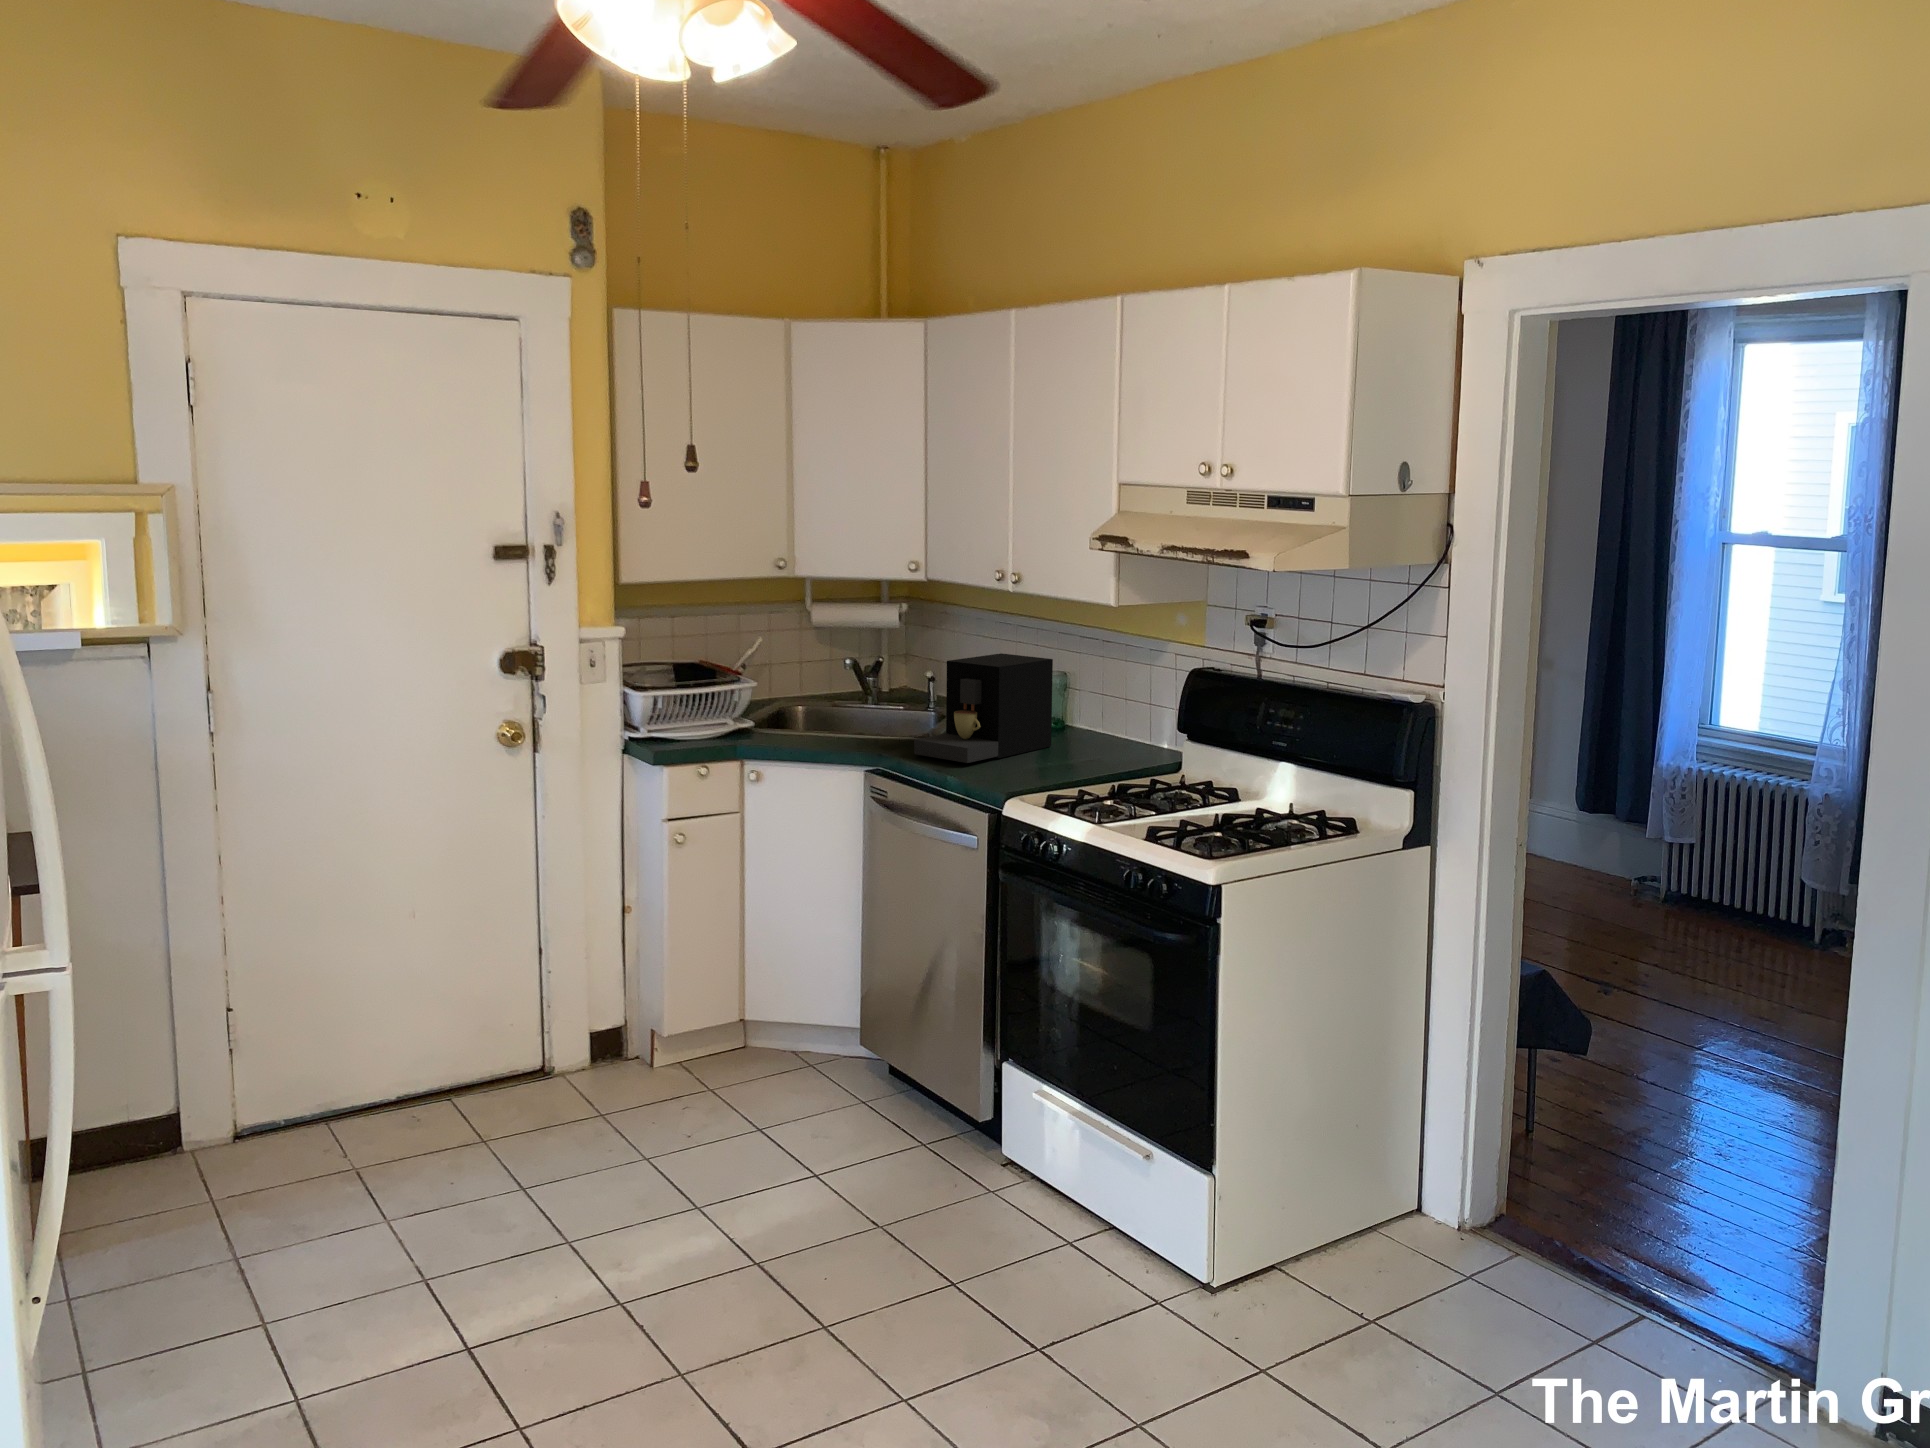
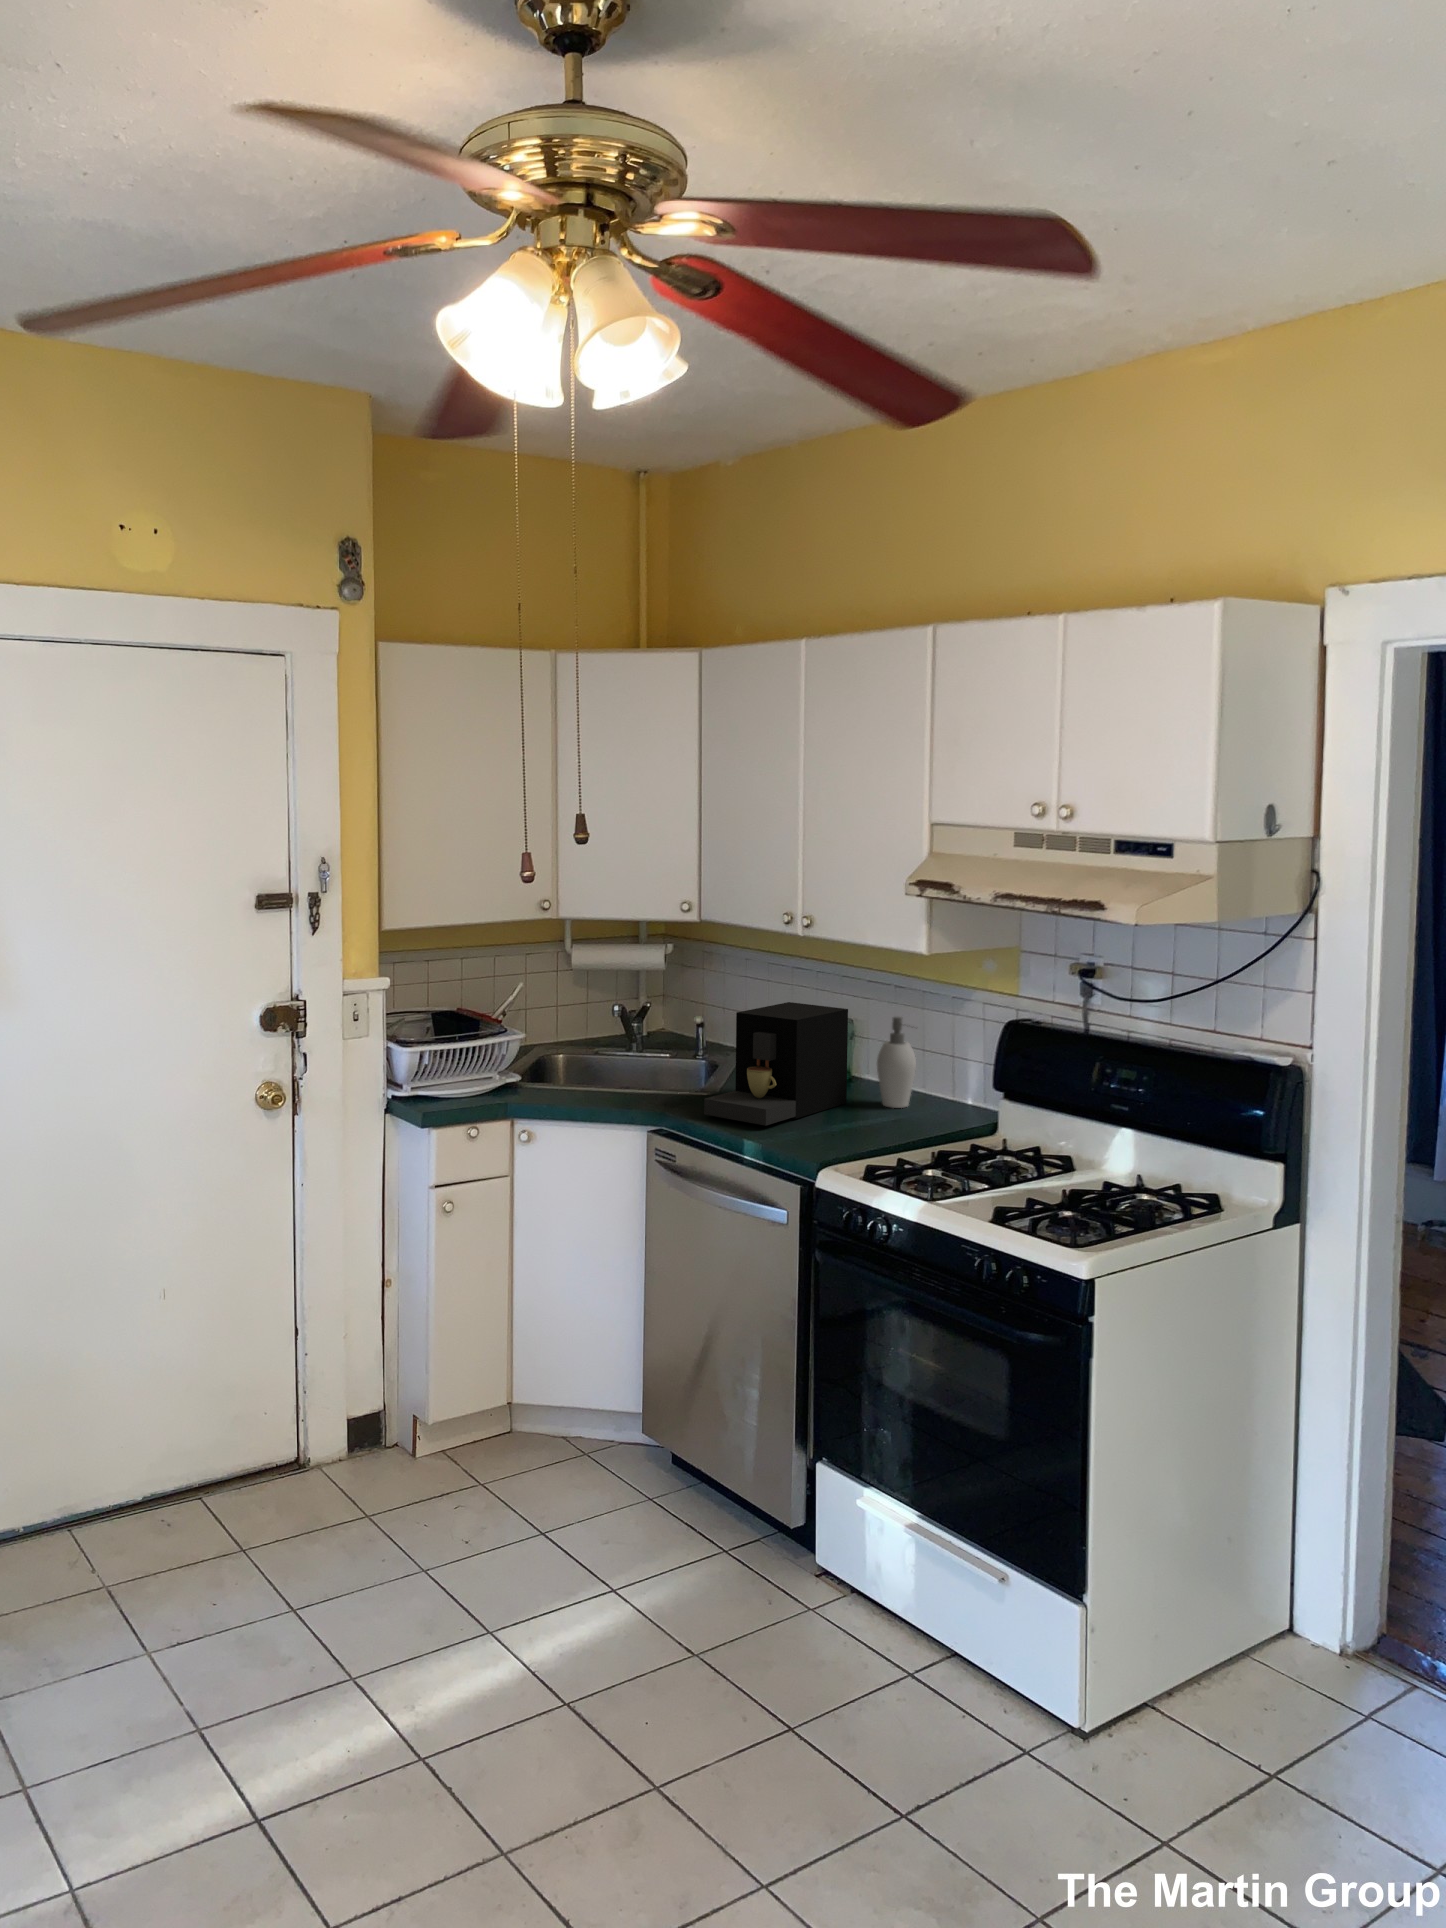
soap dispenser: none [1079,666,1115,750] -> present [877,1017,916,1108]

